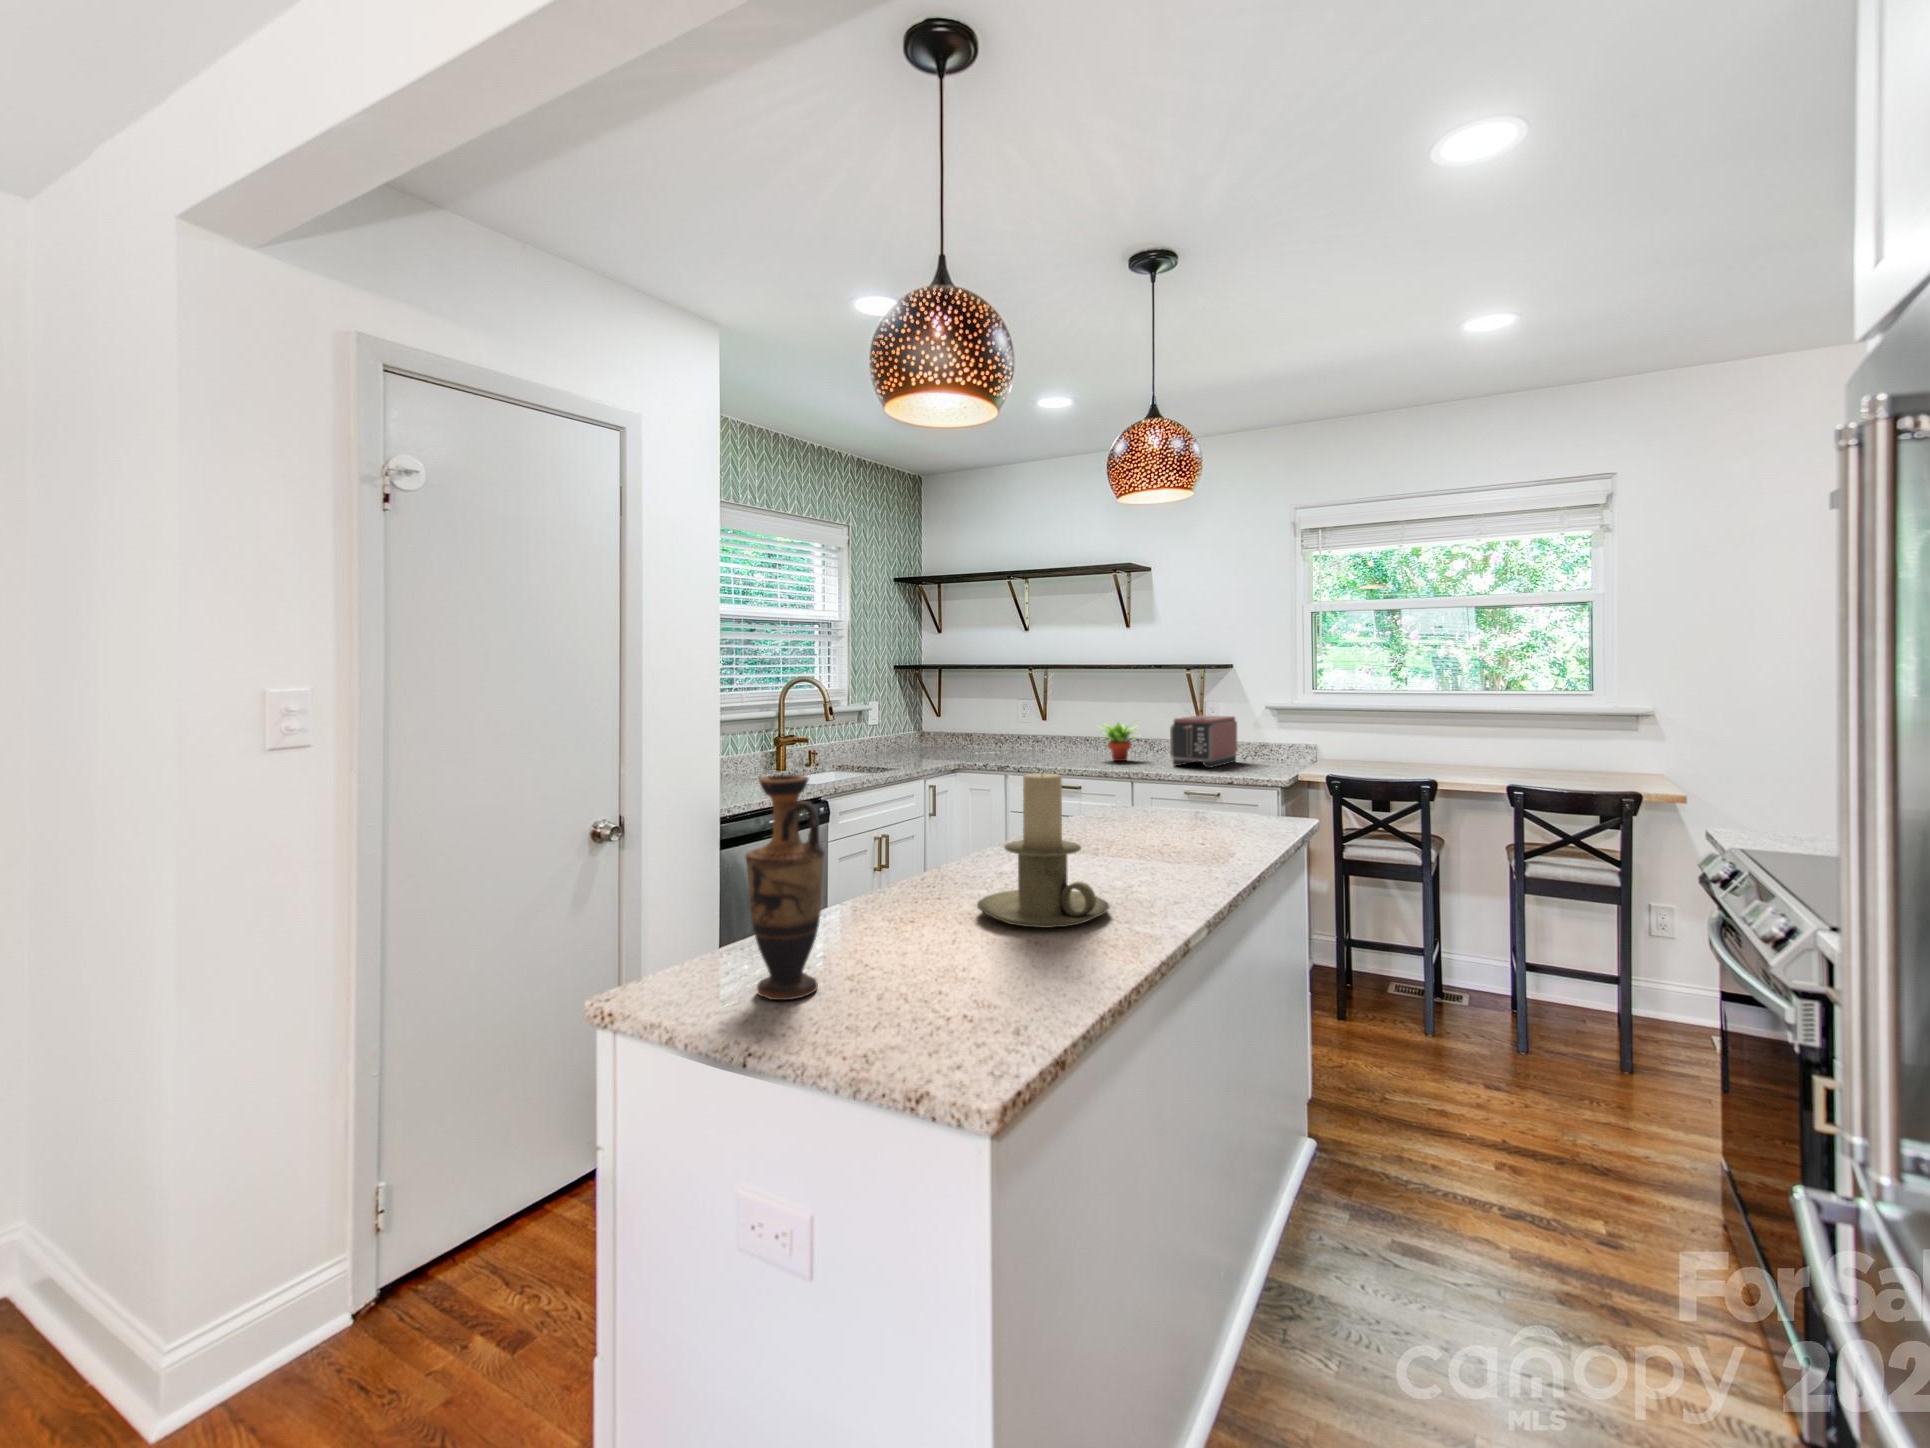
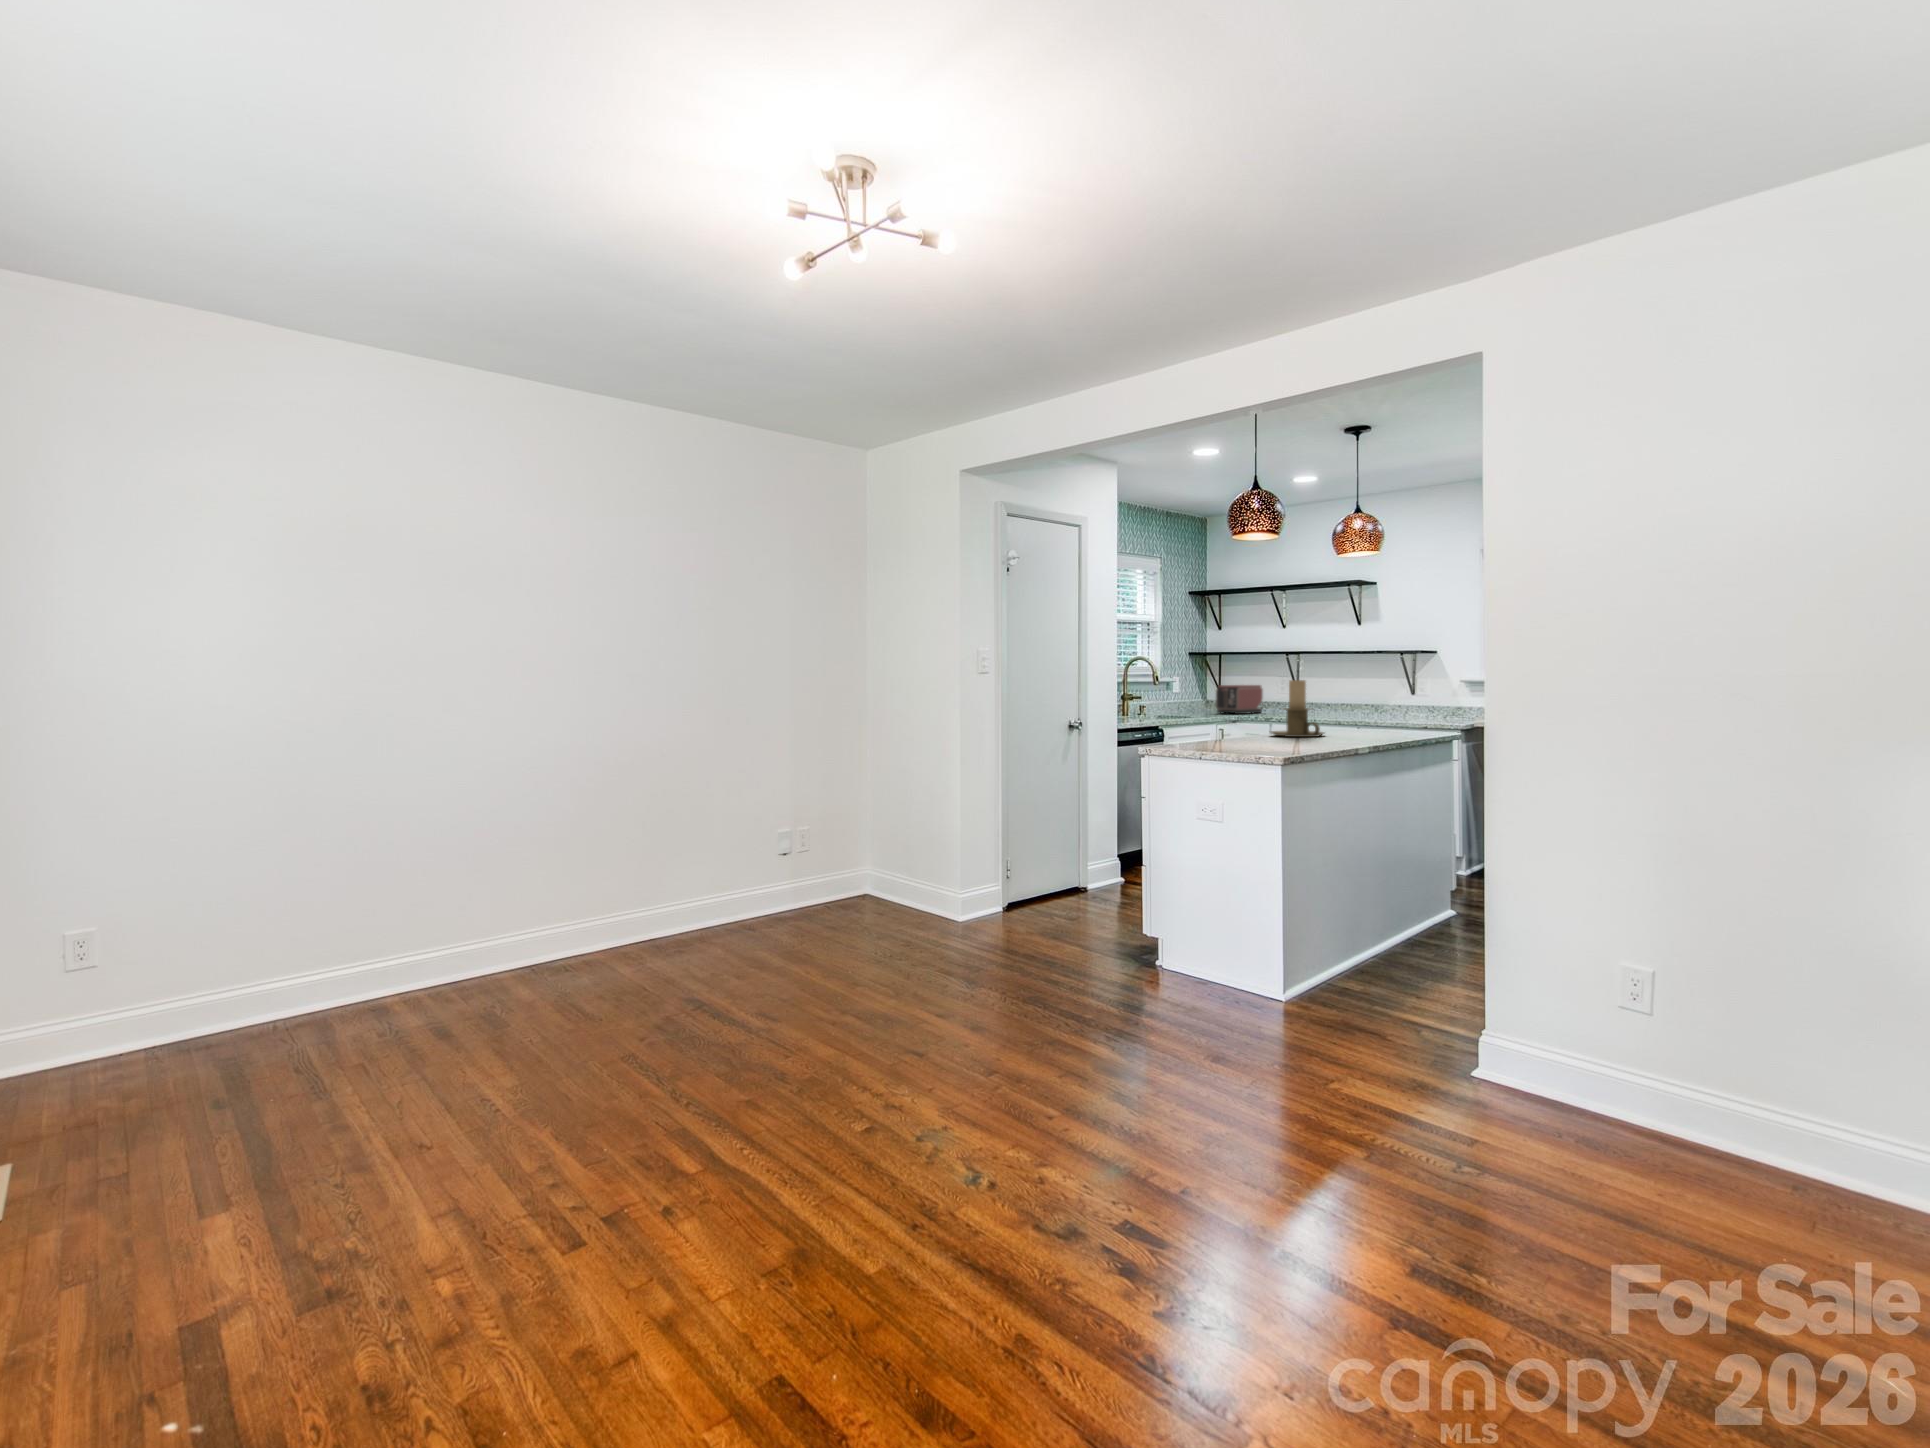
toaster: present [1170,715,1237,768] -> present [1216,685,1263,714]
succulent plant: present [1098,723,1135,761] -> none [1334,687,1369,715]
vase: present [746,775,824,1000] -> none [1192,671,1219,742]

